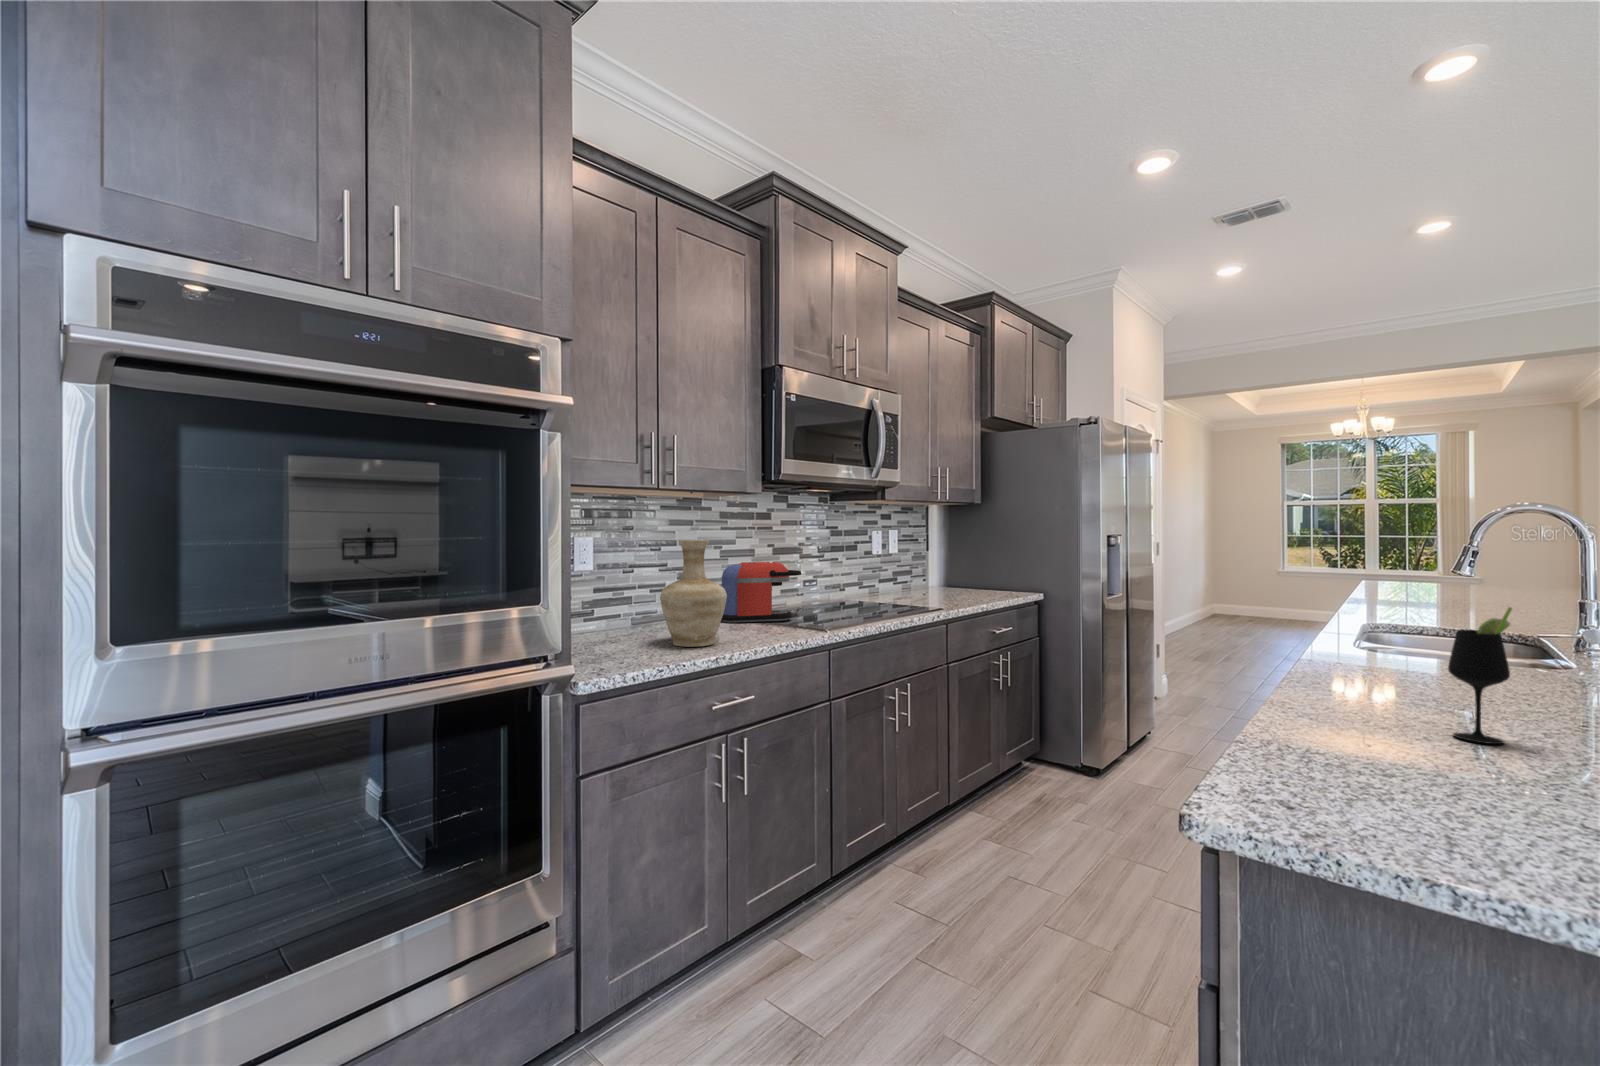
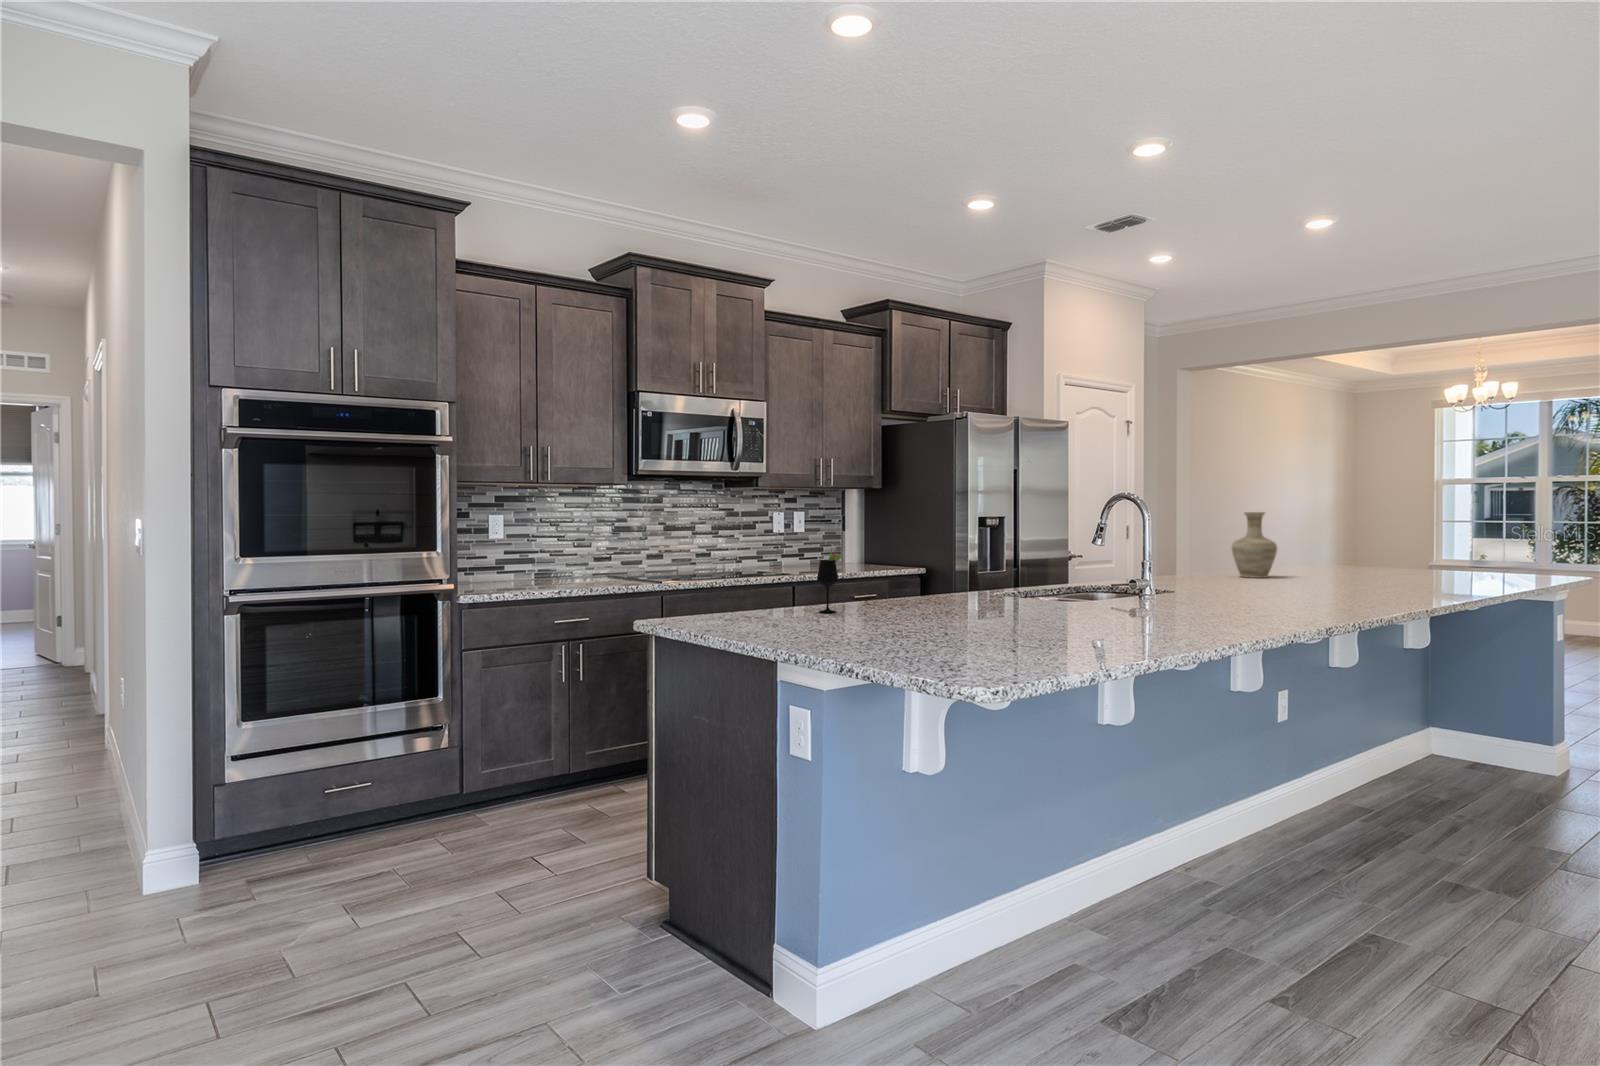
vase: present [660,540,727,647] -> present [1232,512,1277,578]
coffee maker: present [722,562,801,623] -> none [600,535,663,579]

